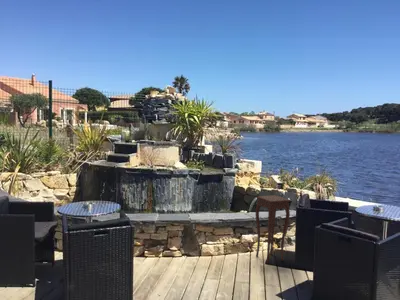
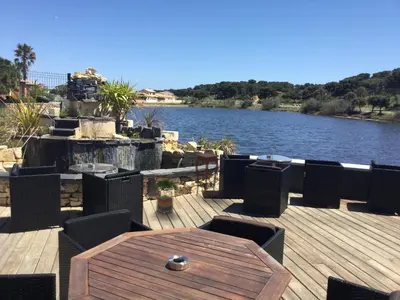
potted tree: none [182,231,218,284] -> present [155,179,178,213]

